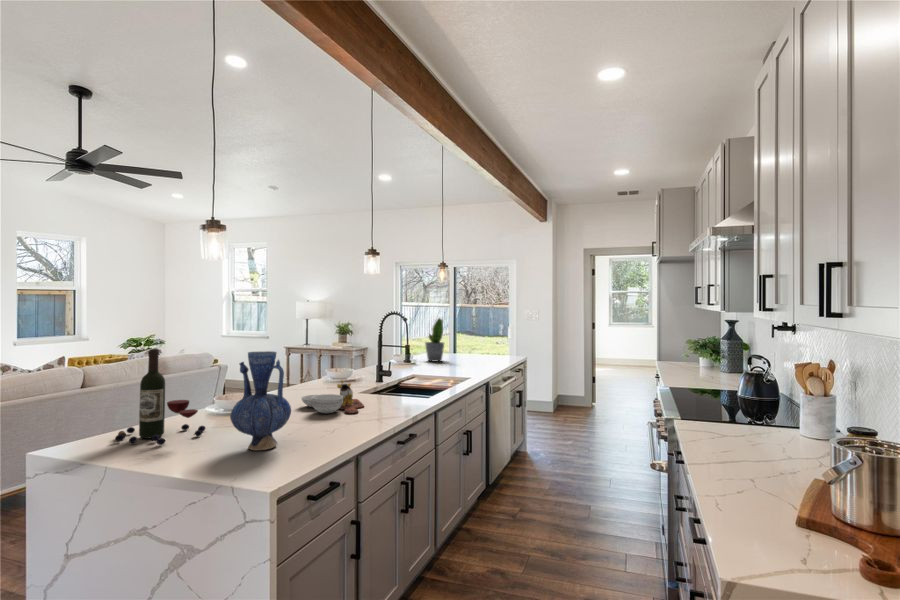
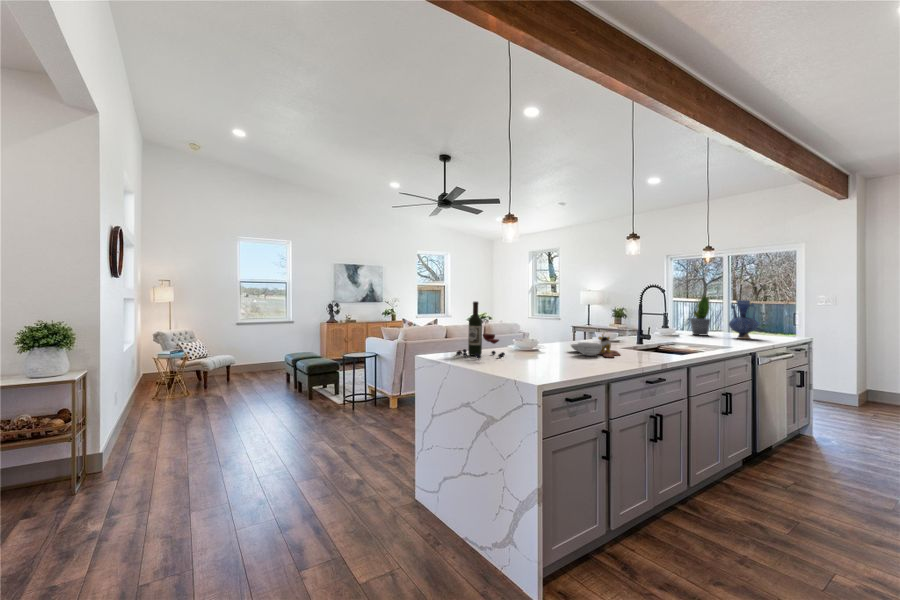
vase: present [230,351,291,450] -> present [729,300,758,339]

